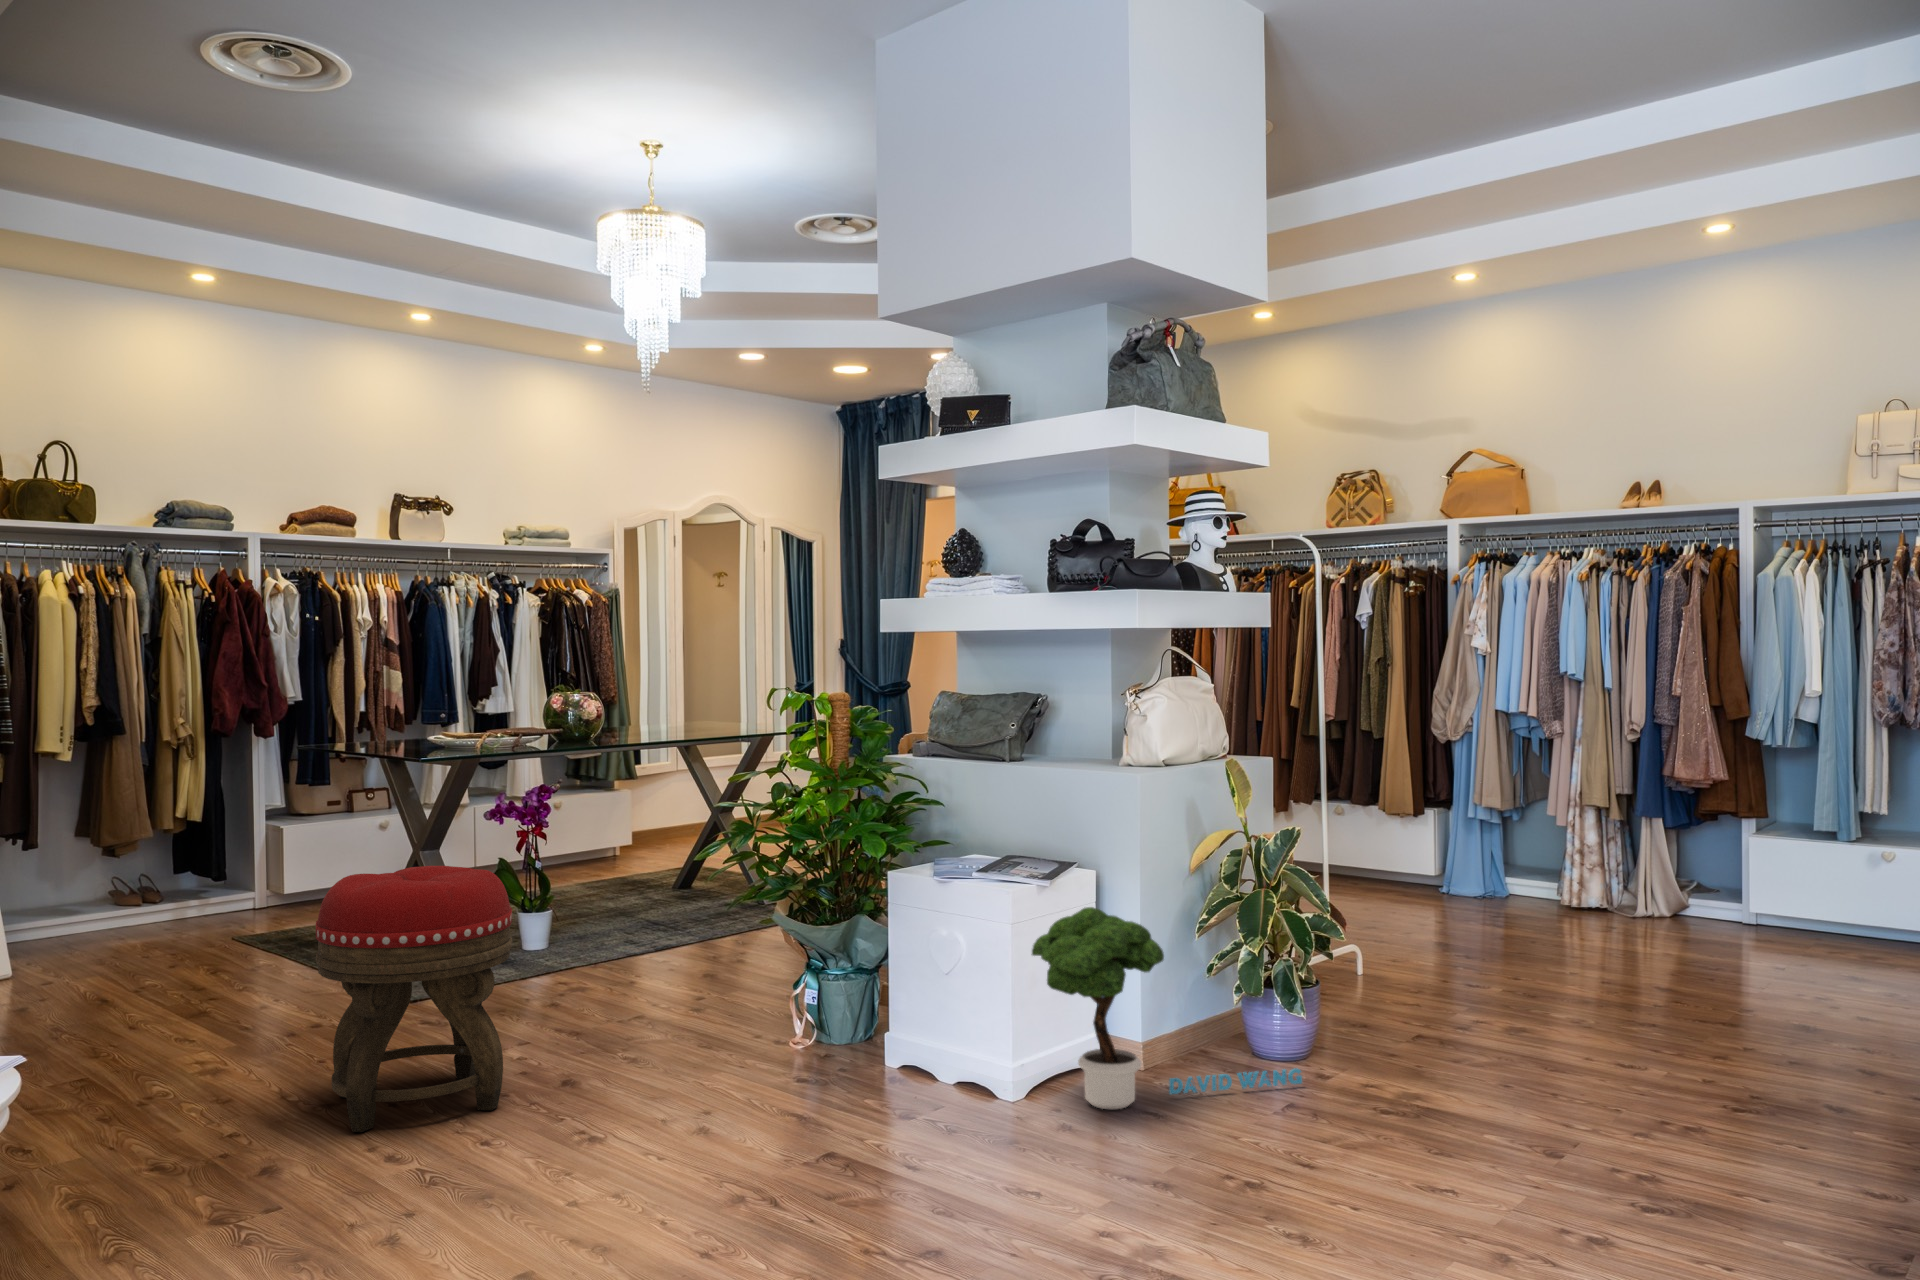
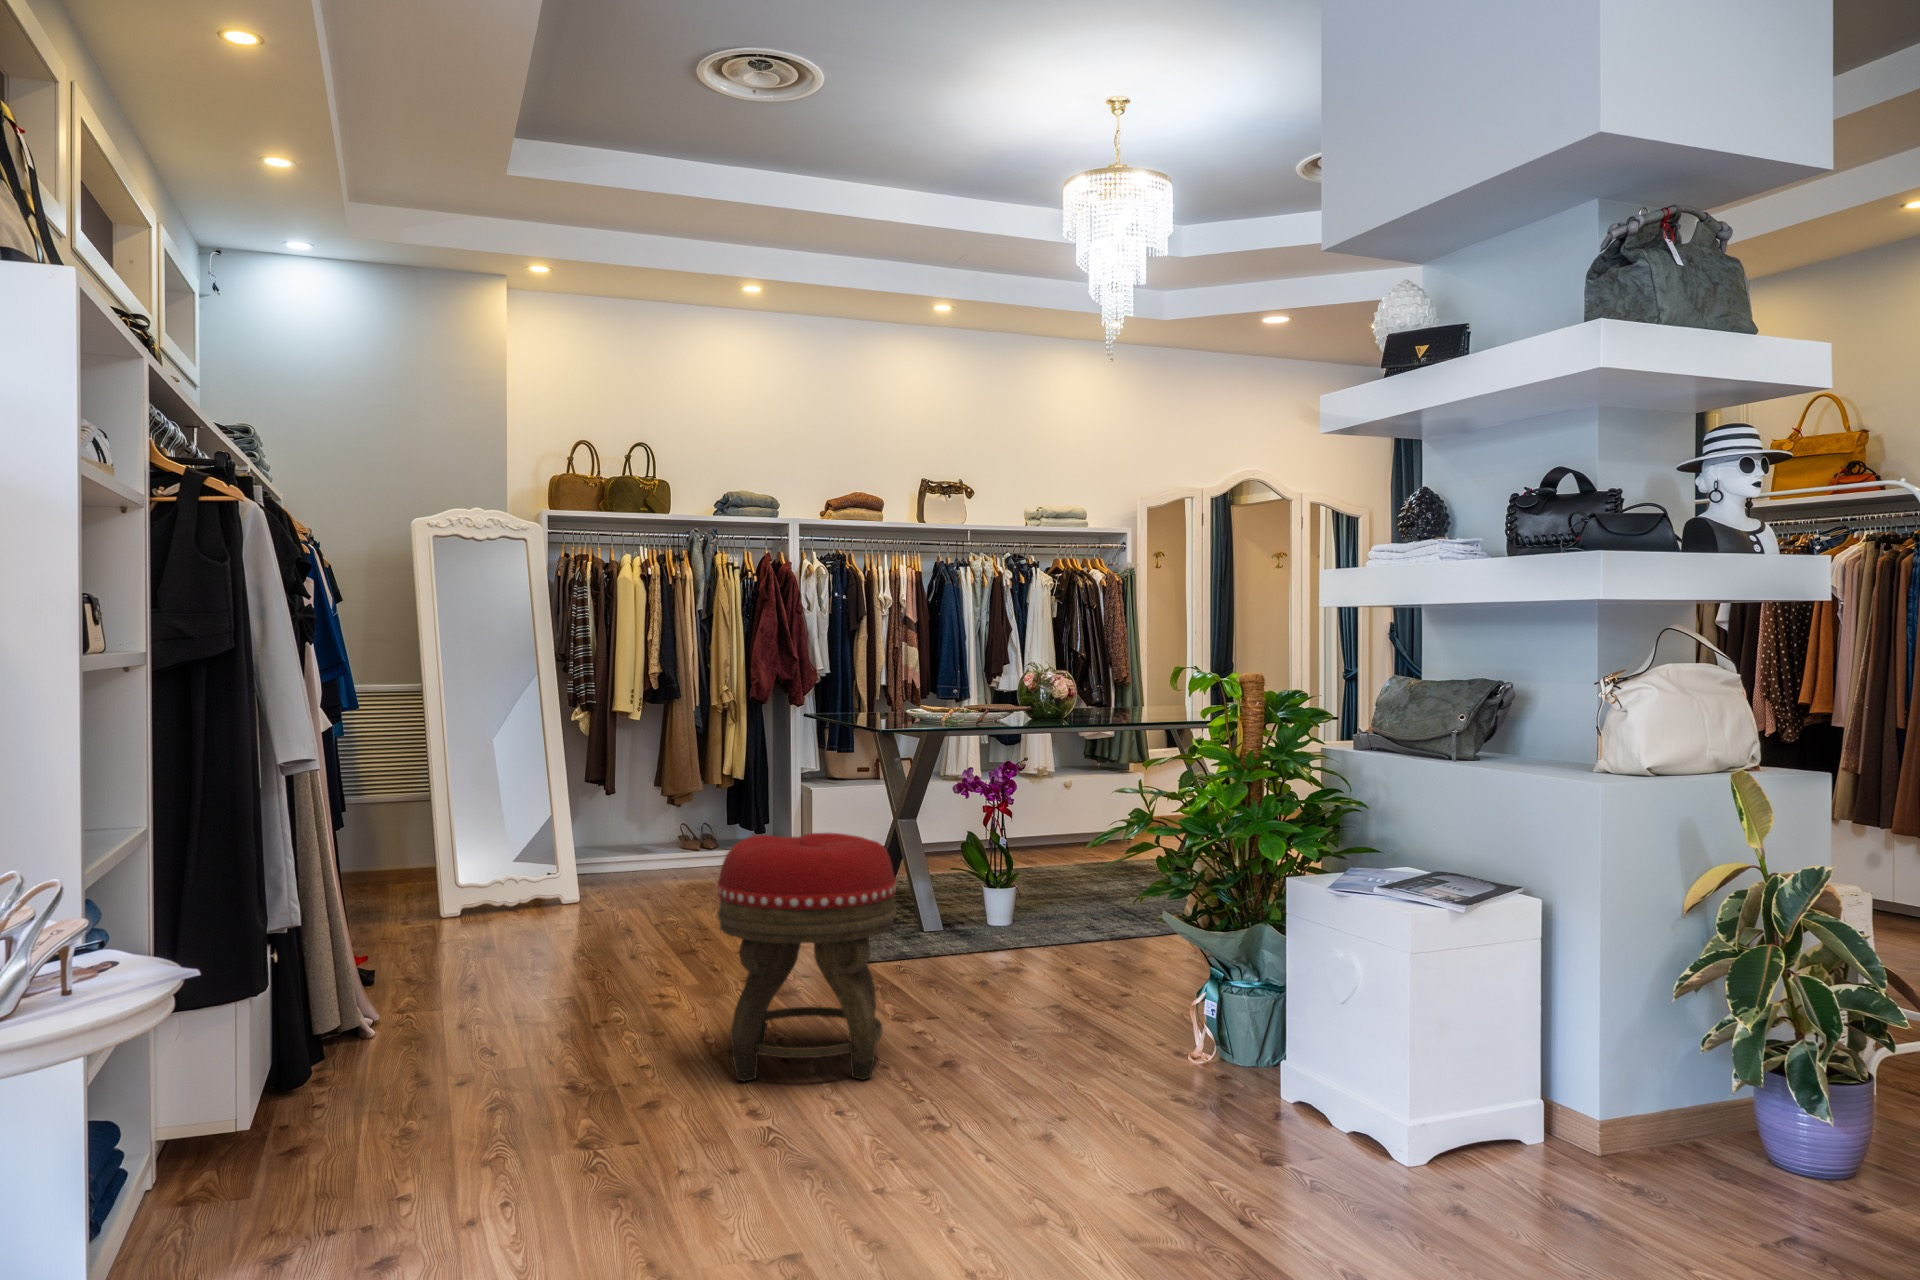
potted tree: present [1032,907,1302,1109] -> none [1436,943,1818,1210]

